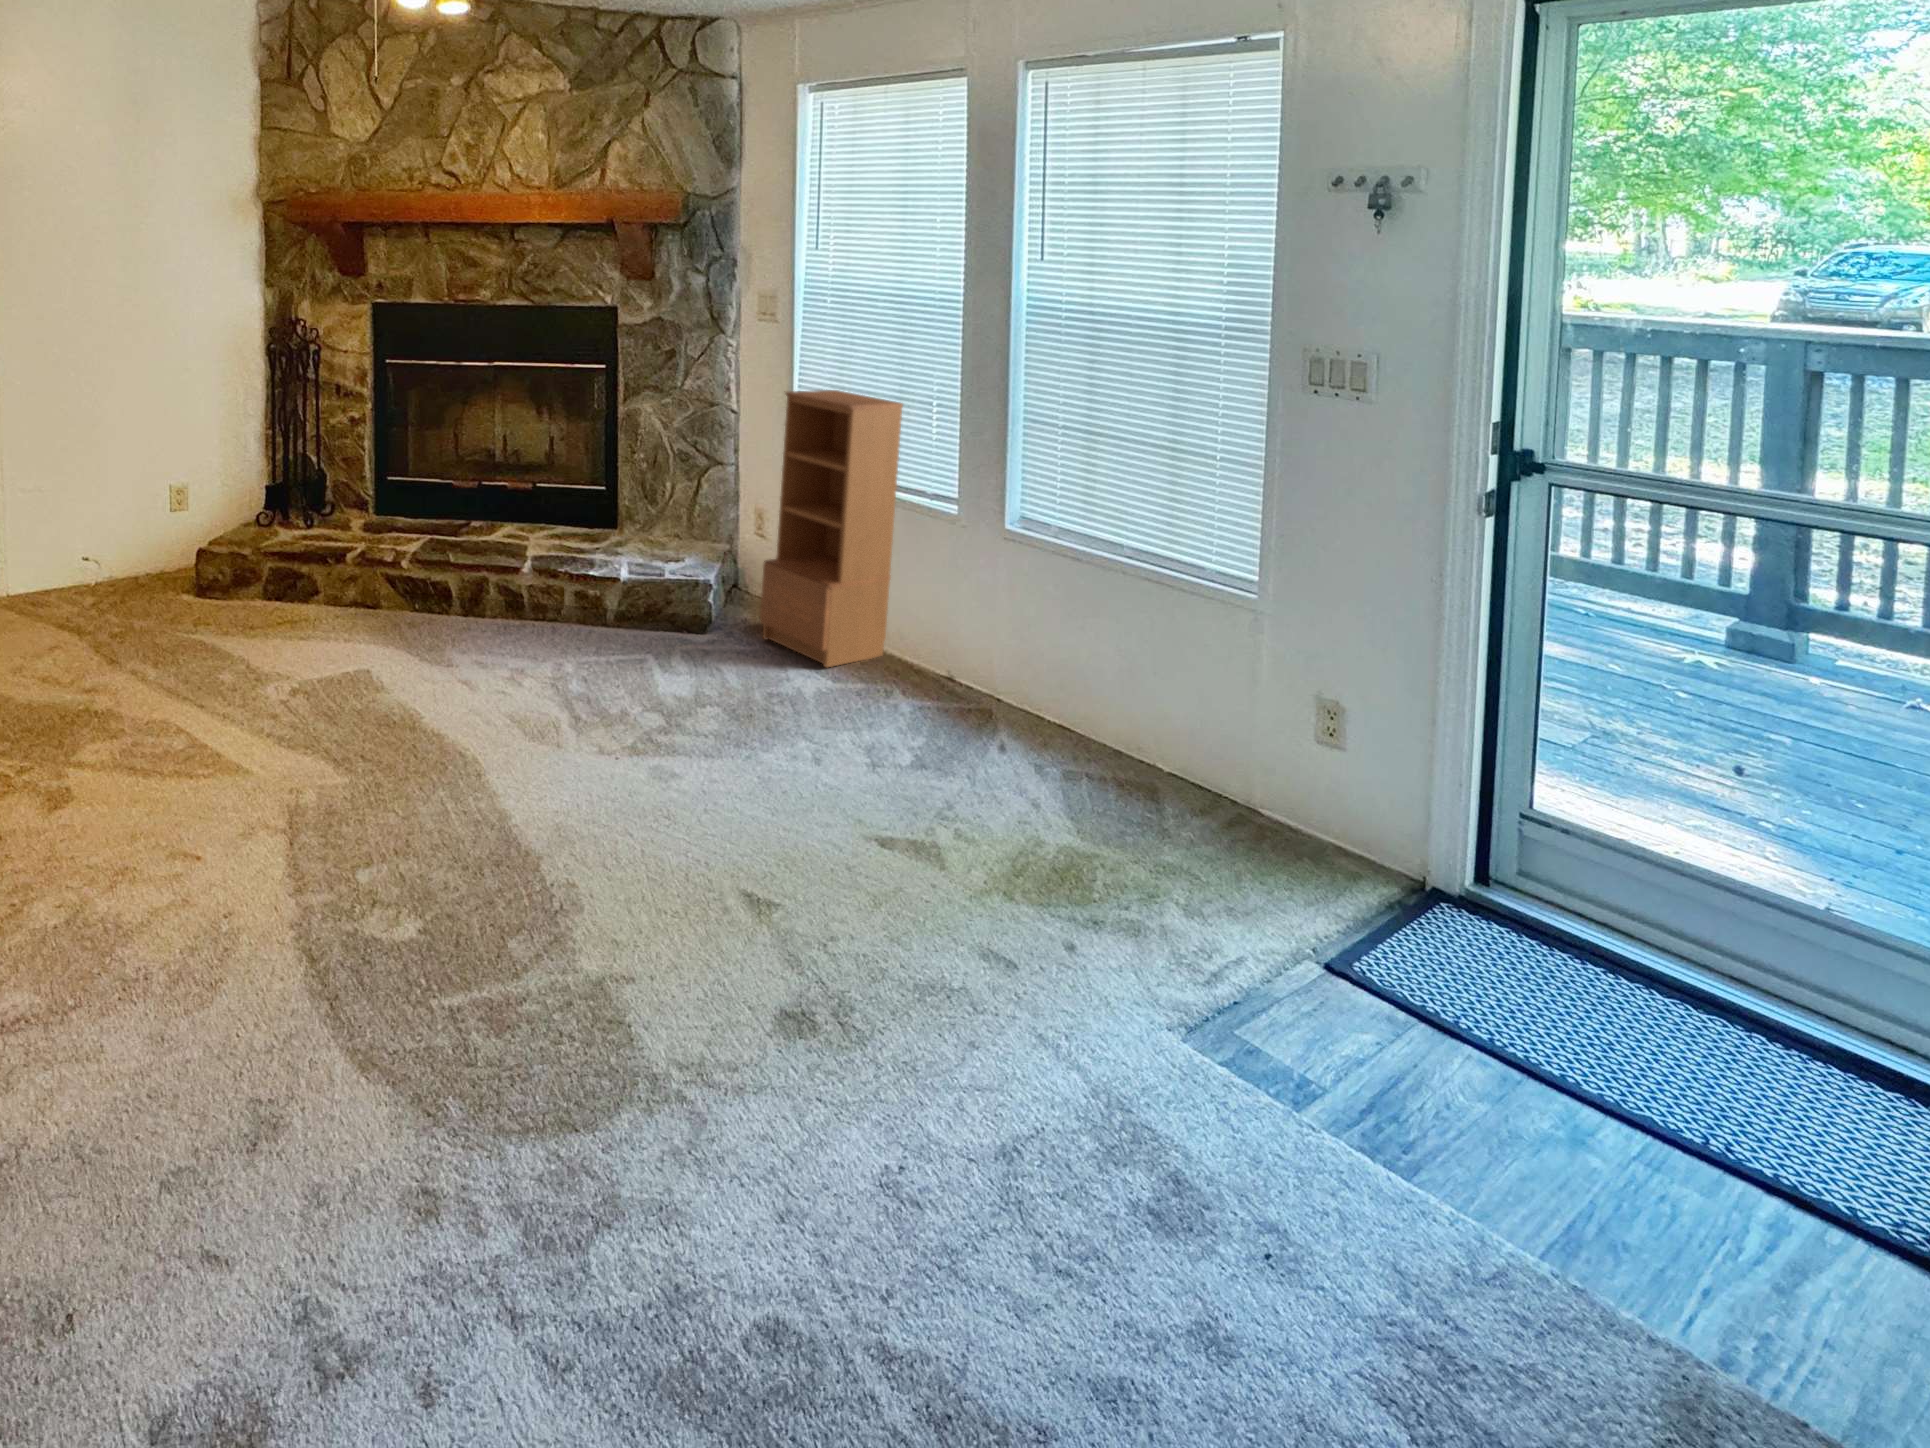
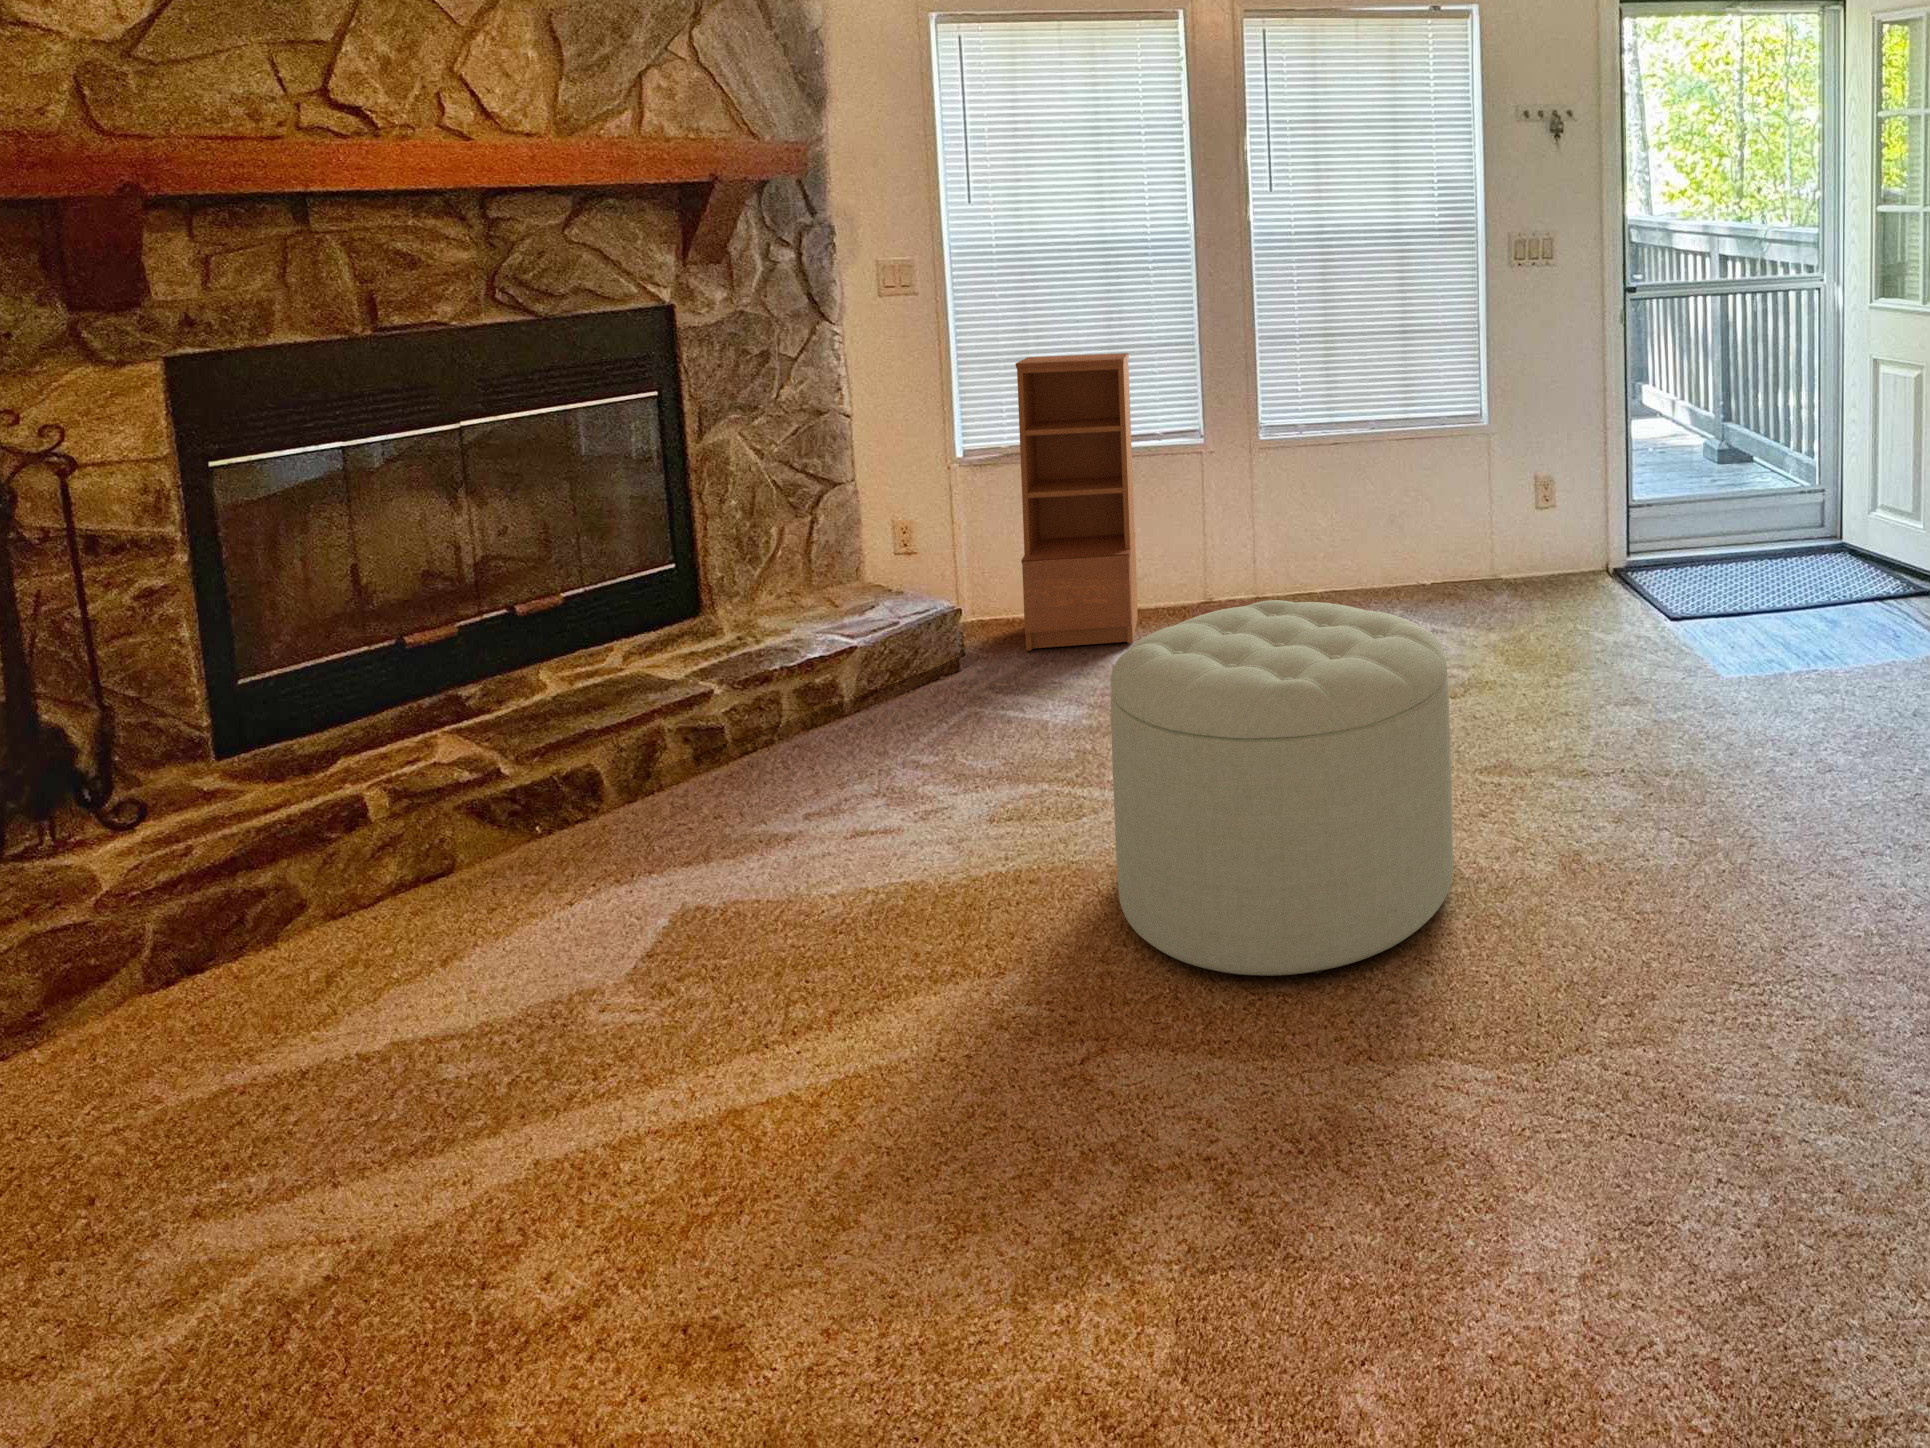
ottoman: none [389,602,665,892] -> present [1111,600,1453,975]

